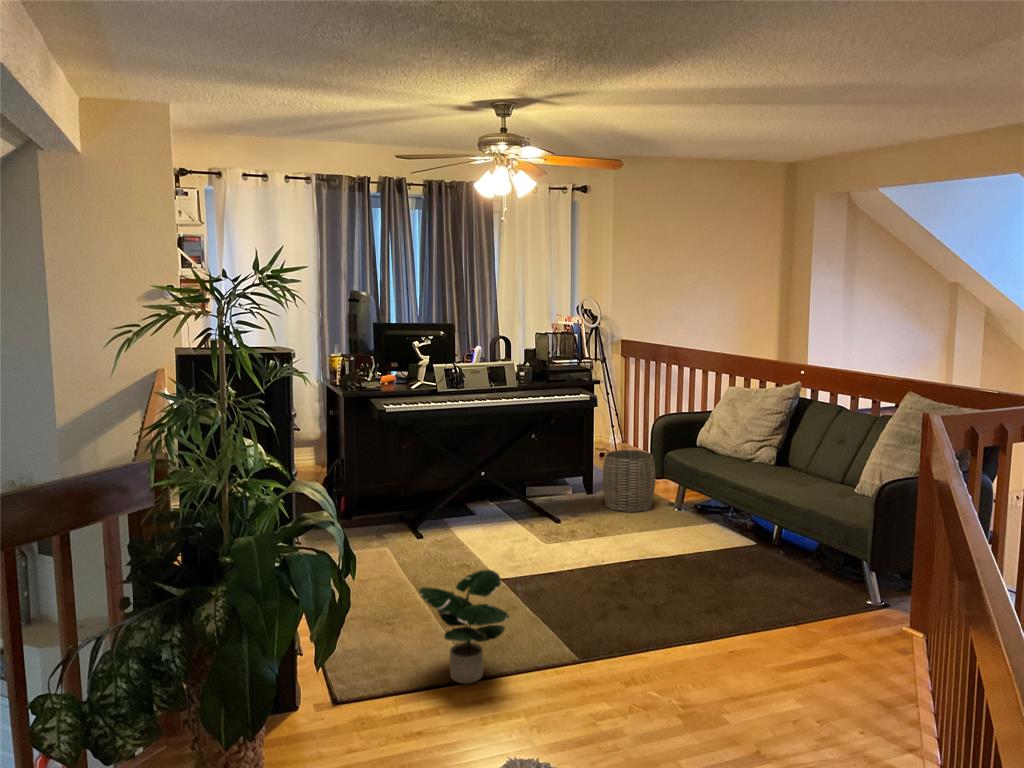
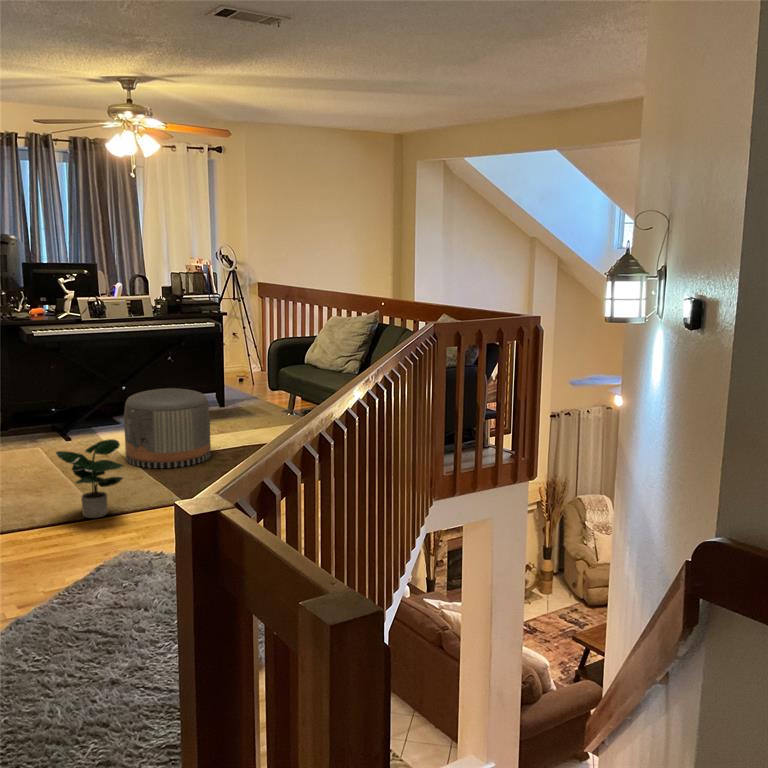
woven basket: present [603,450,656,512] -> none [229,369,272,417]
pouf: none [492,484,598,593] -> present [124,388,211,468]

